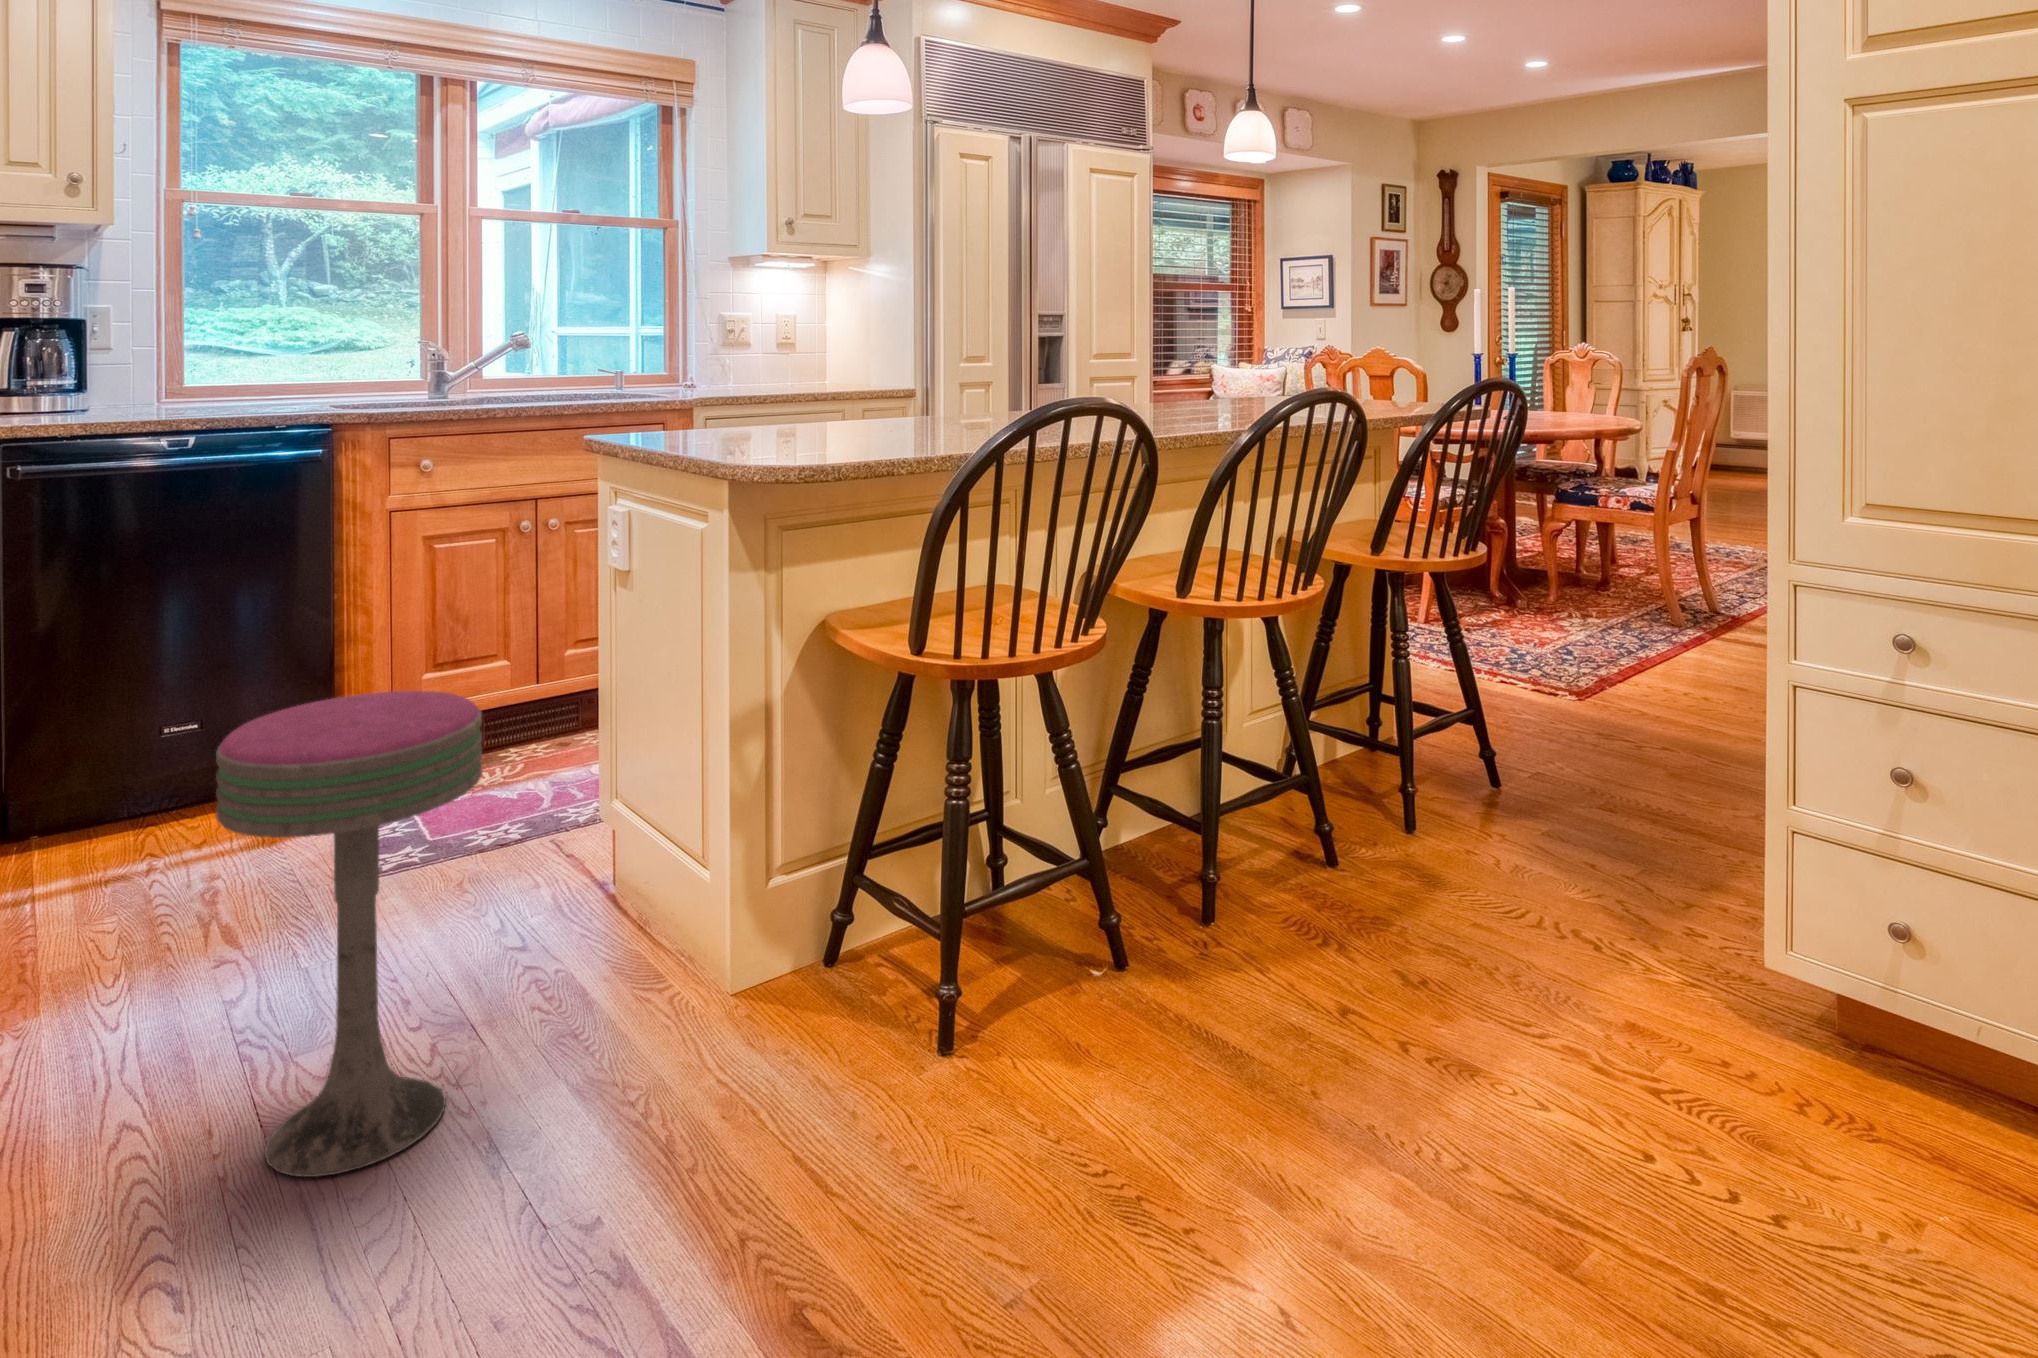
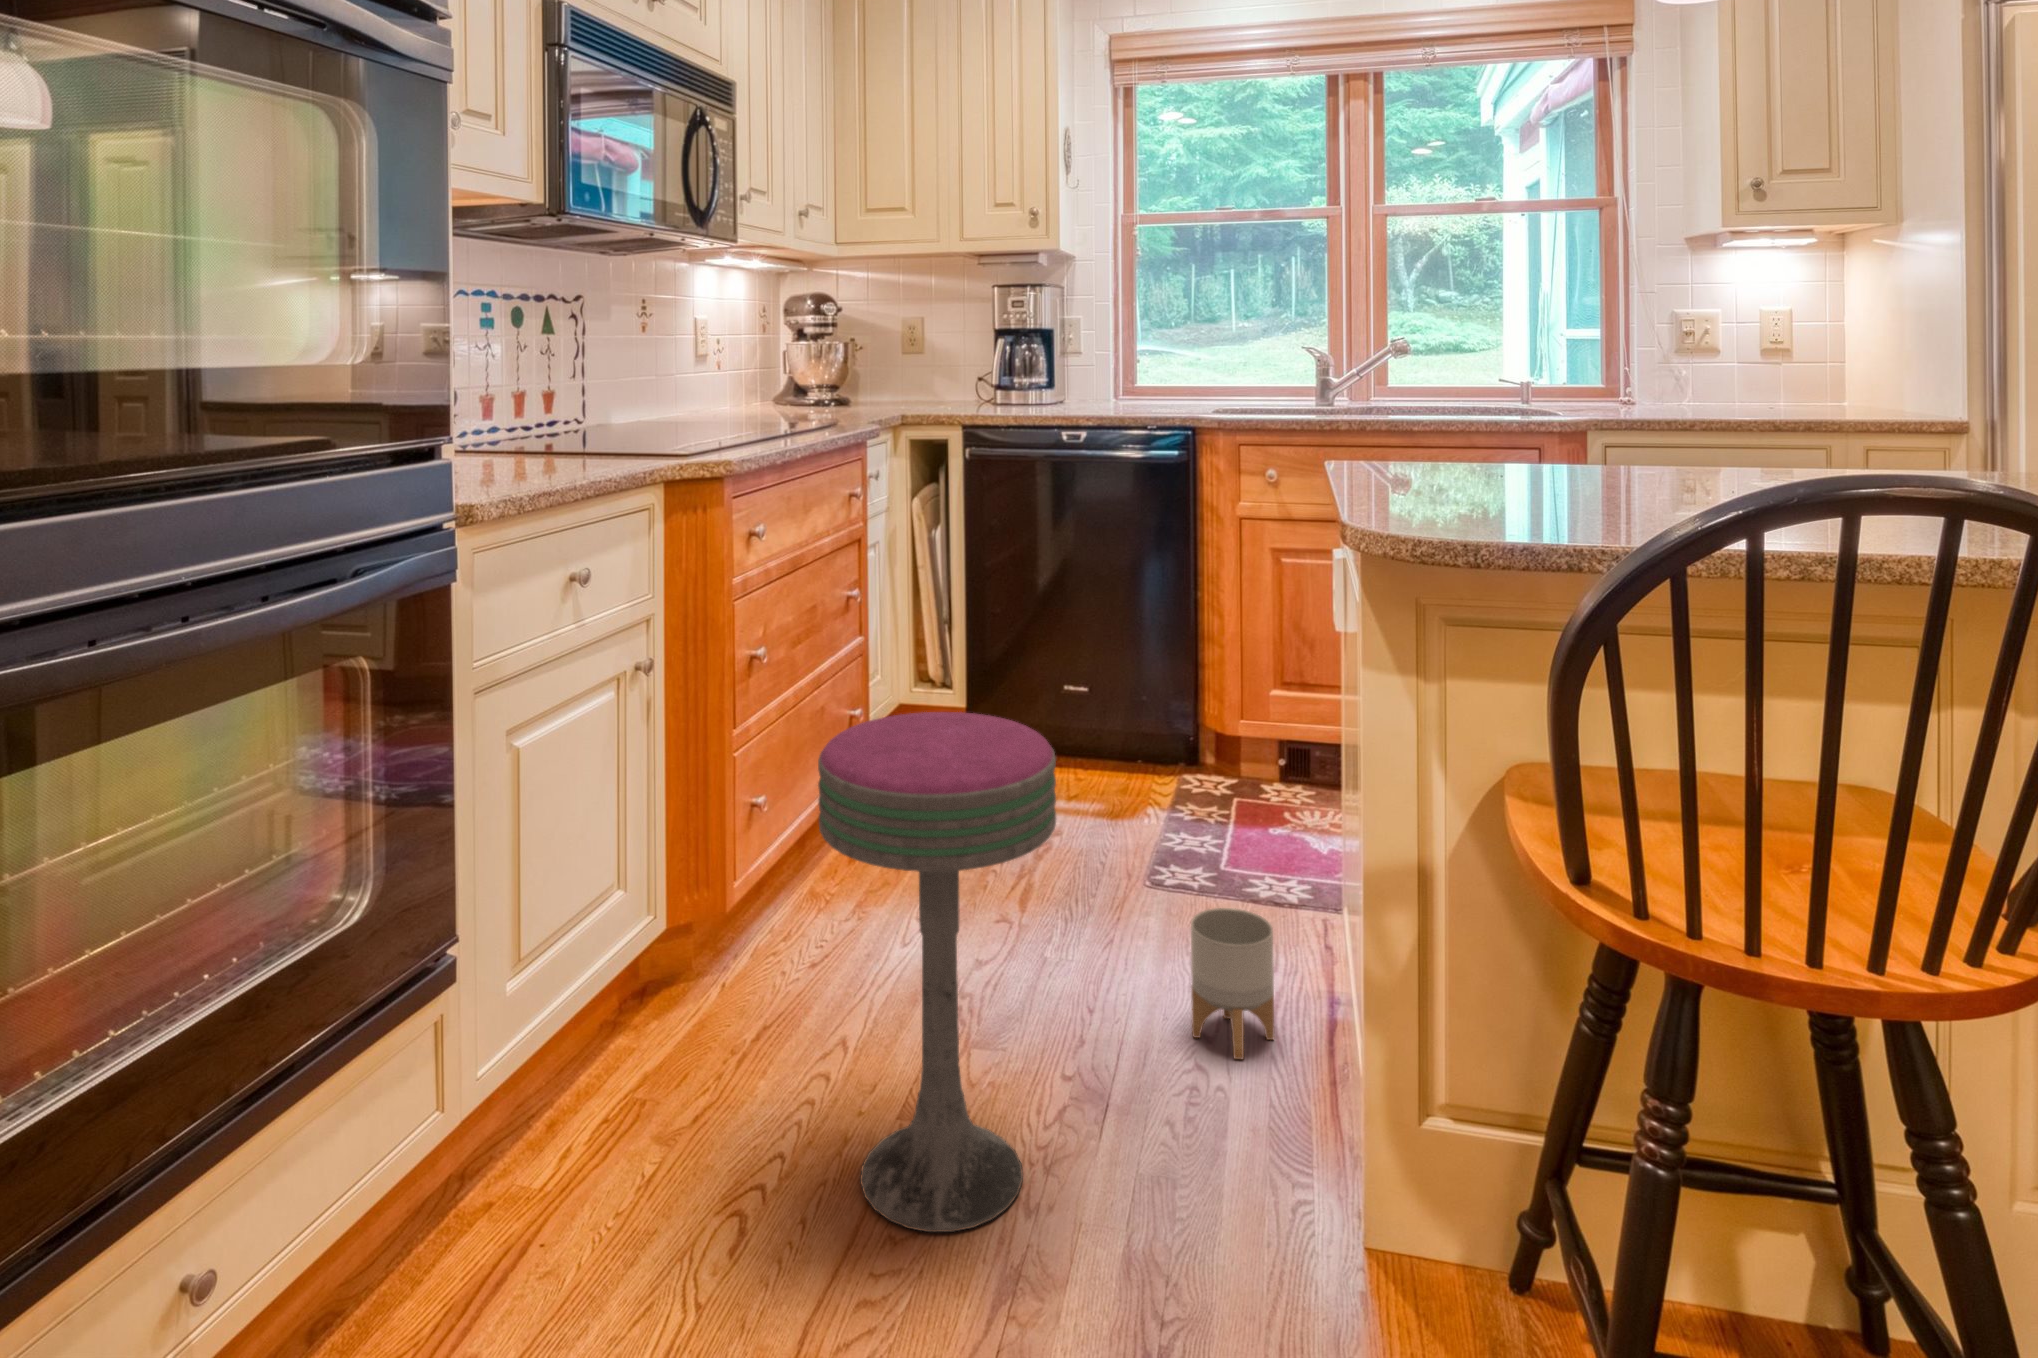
planter: none [501,828,578,950] -> present [1191,908,1274,1059]

